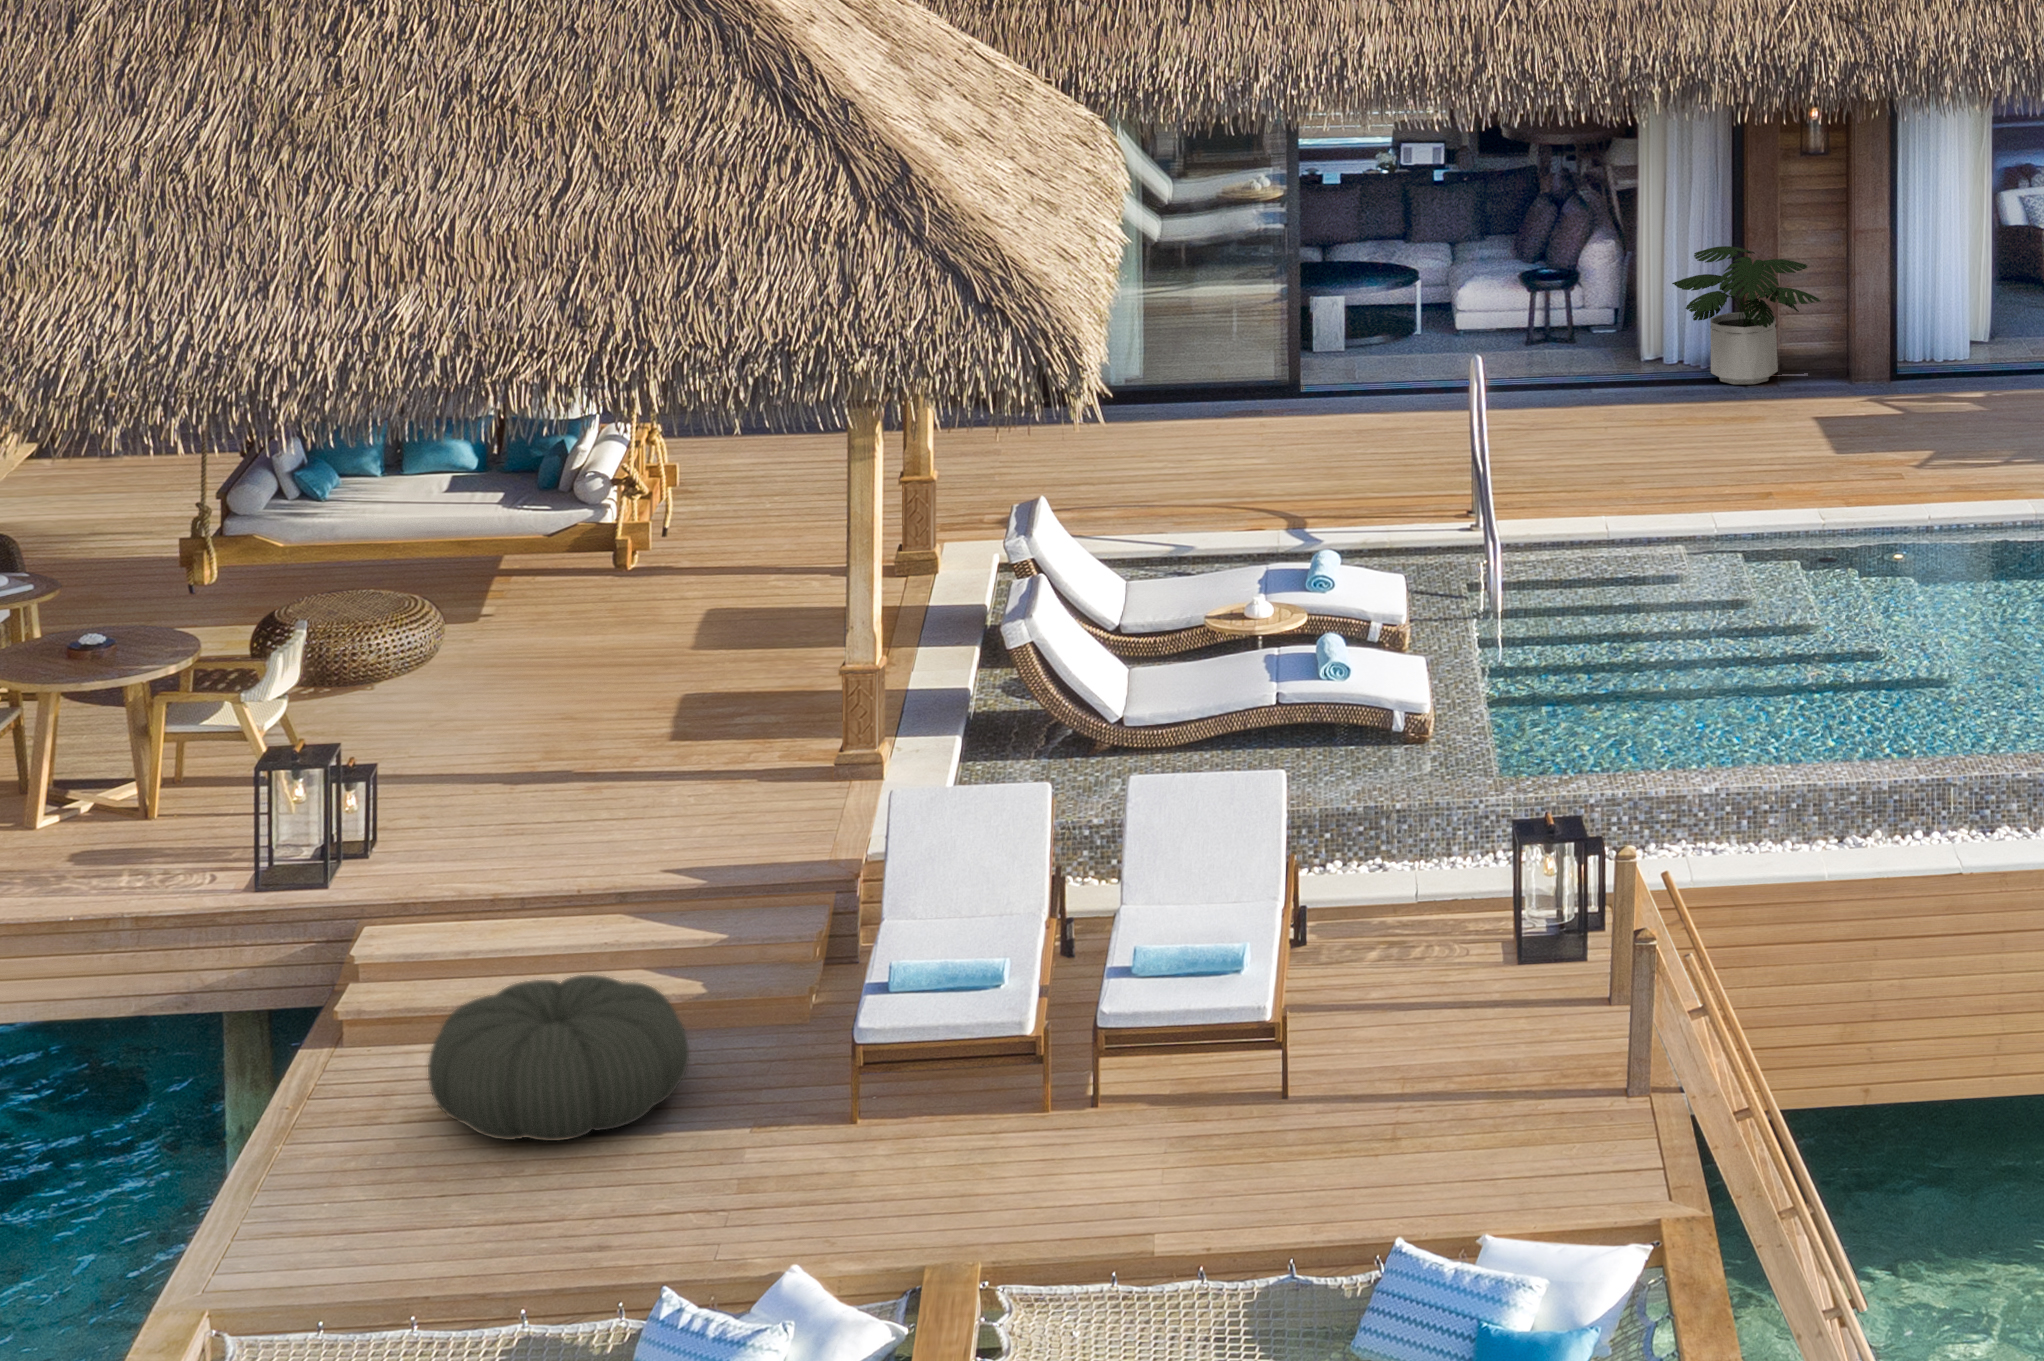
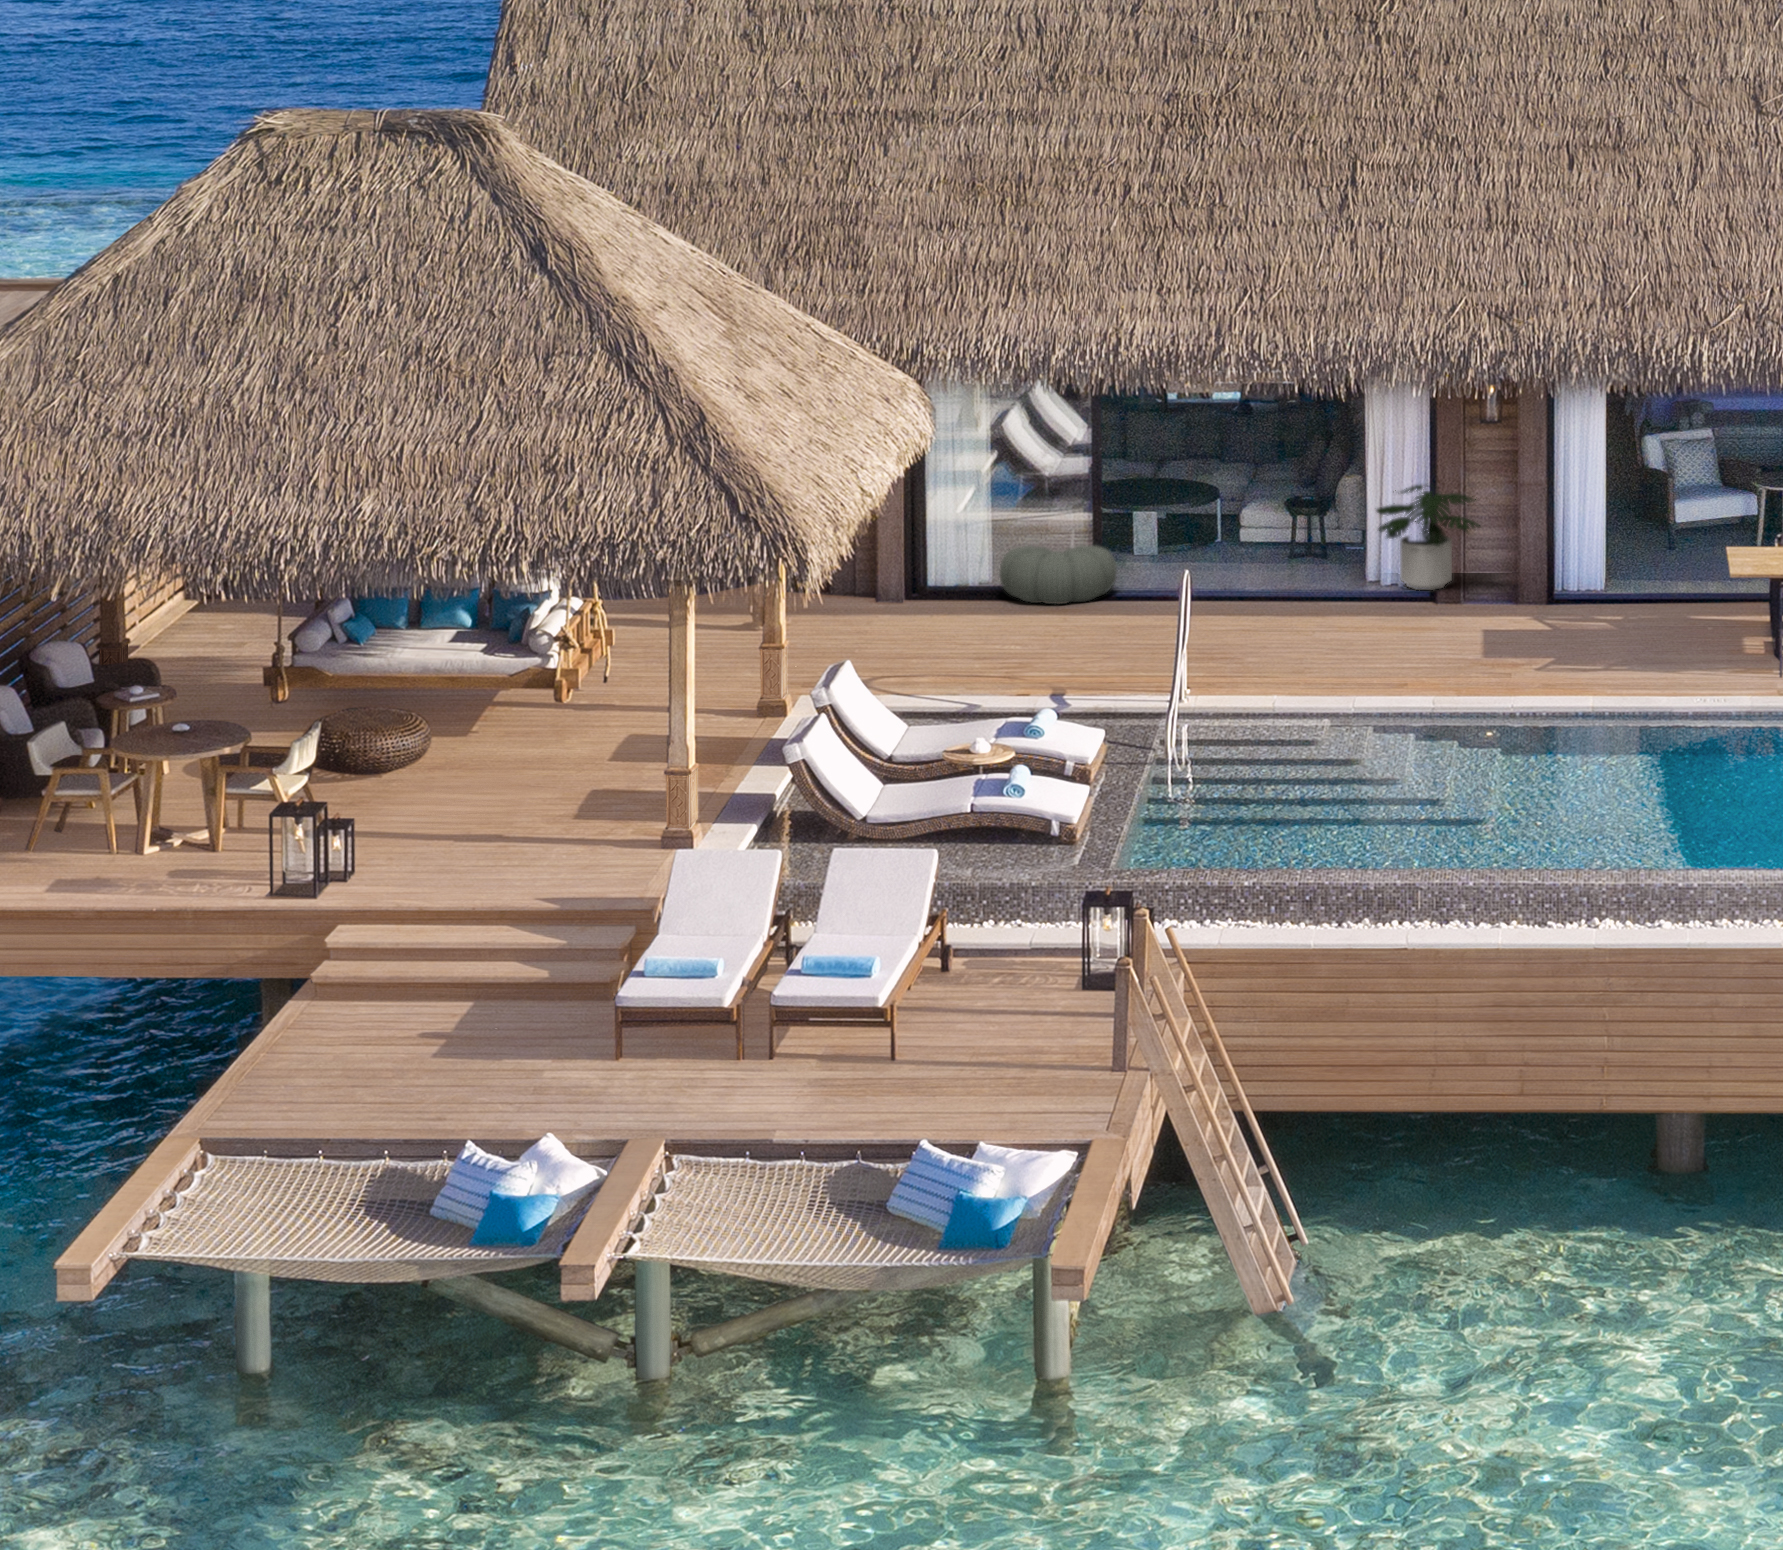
pouf: present [428,975,689,1141] -> present [1000,546,1116,605]

